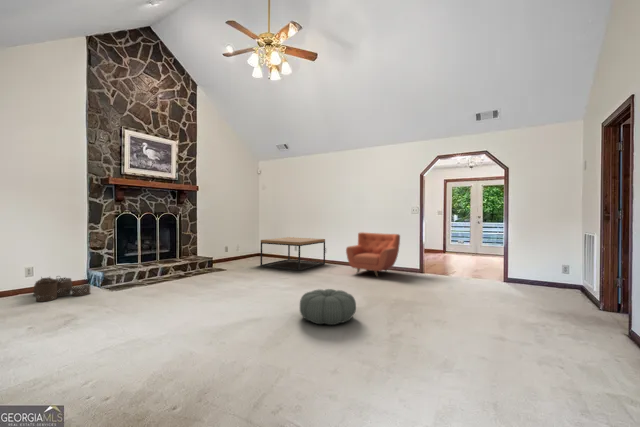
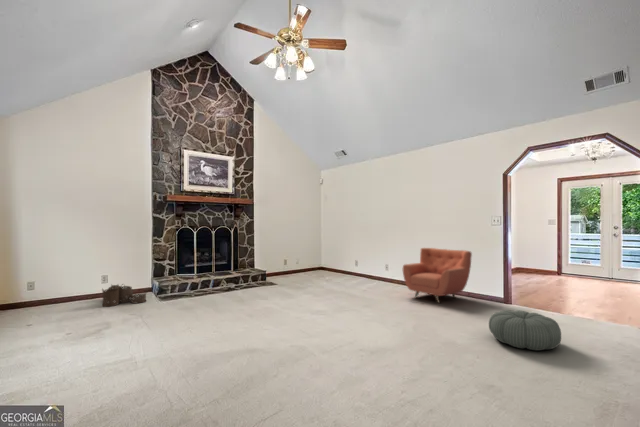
coffee table: present [260,237,325,271] -> none [315,251,387,289]
pouf: present [300,289,356,325] -> present [489,310,561,350]

